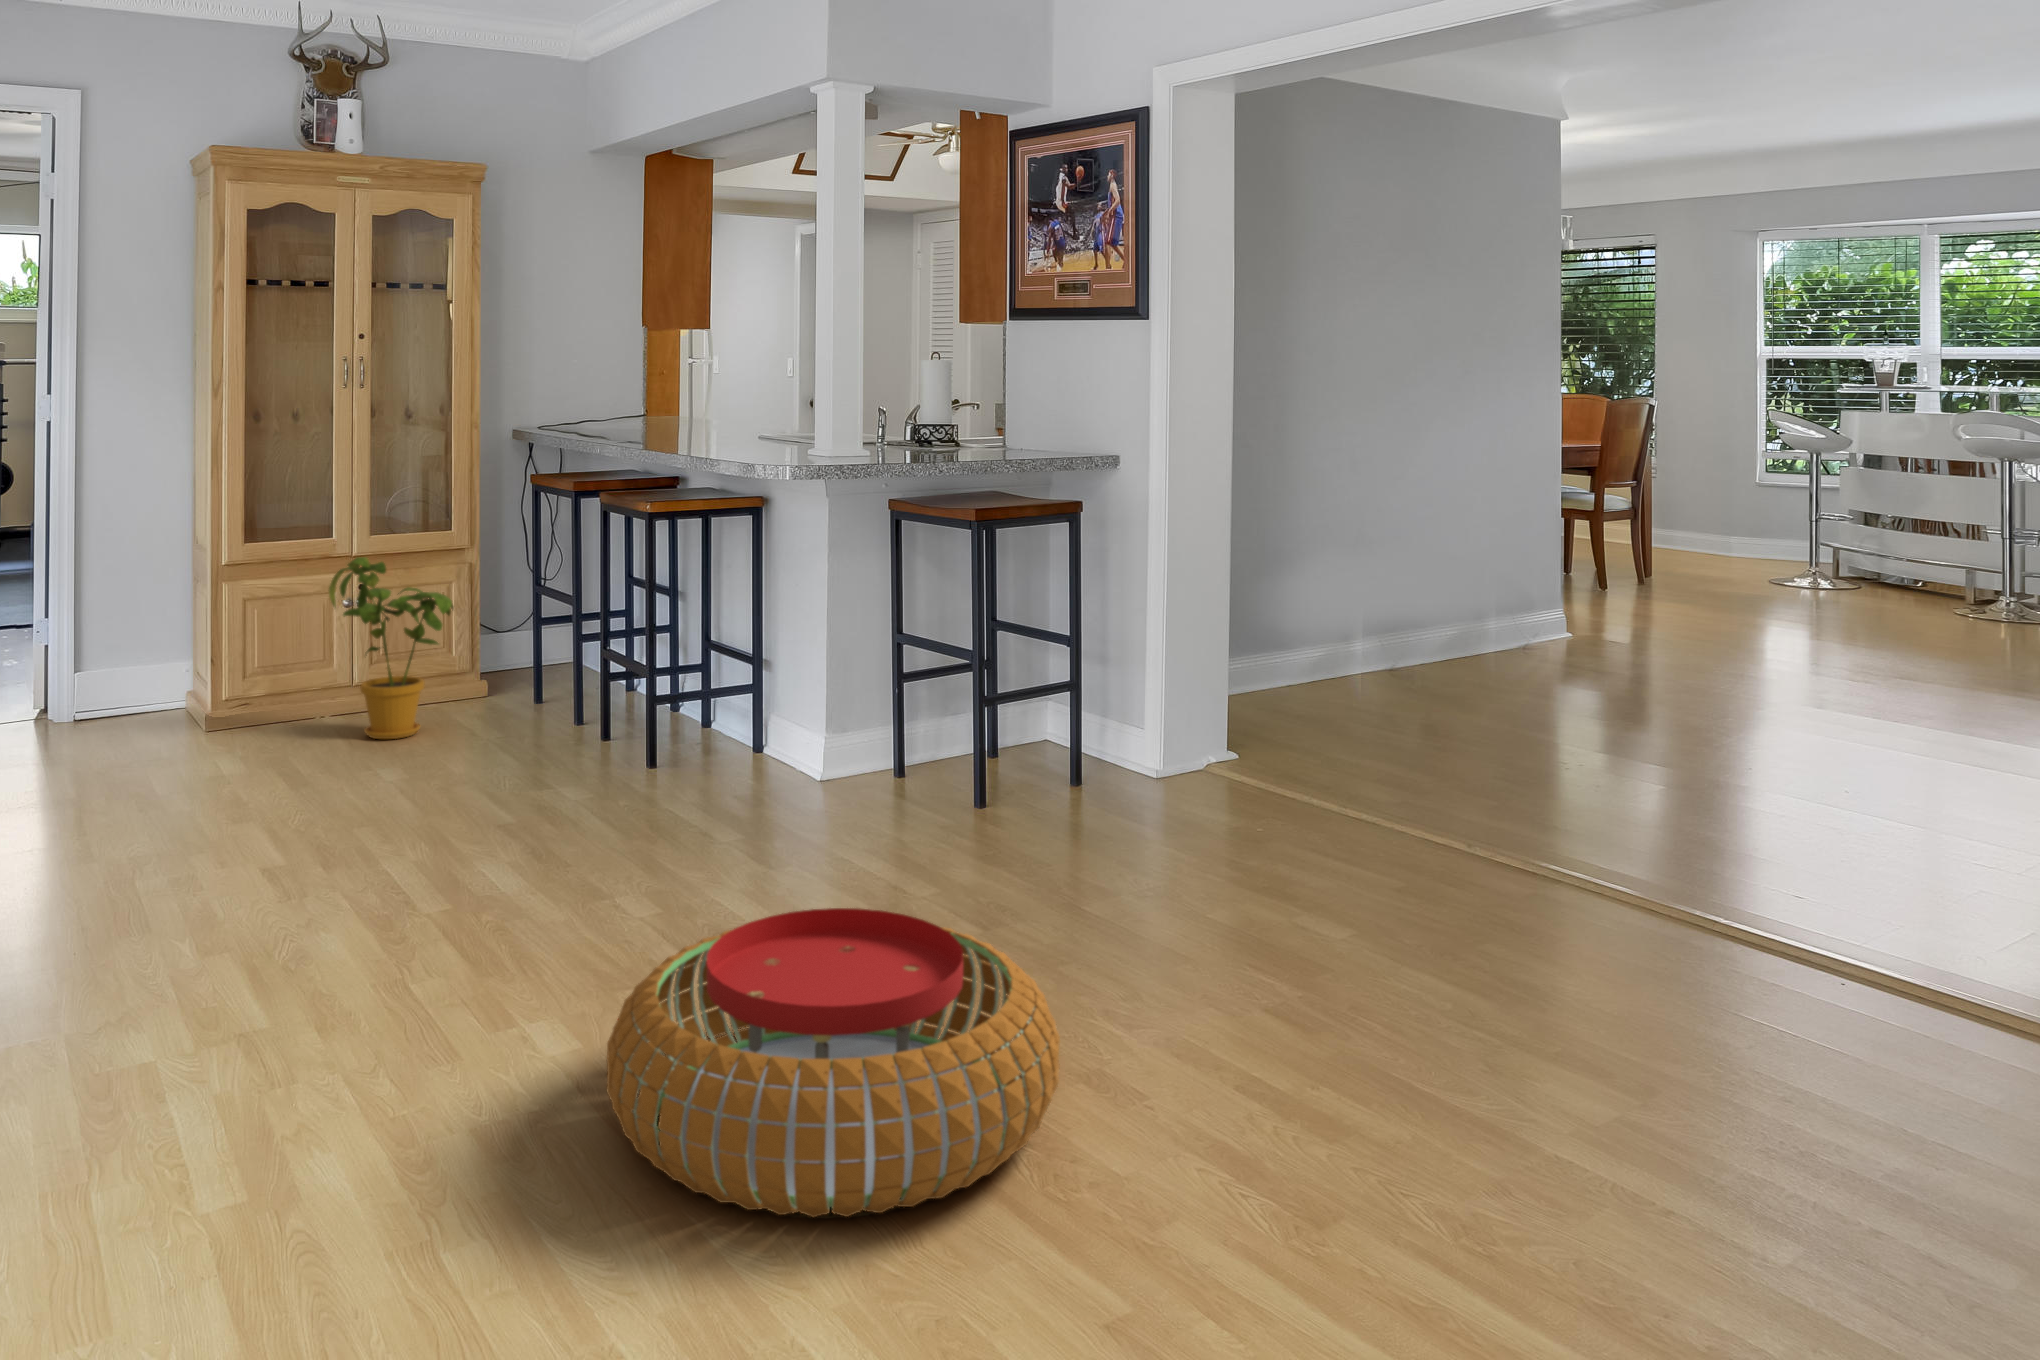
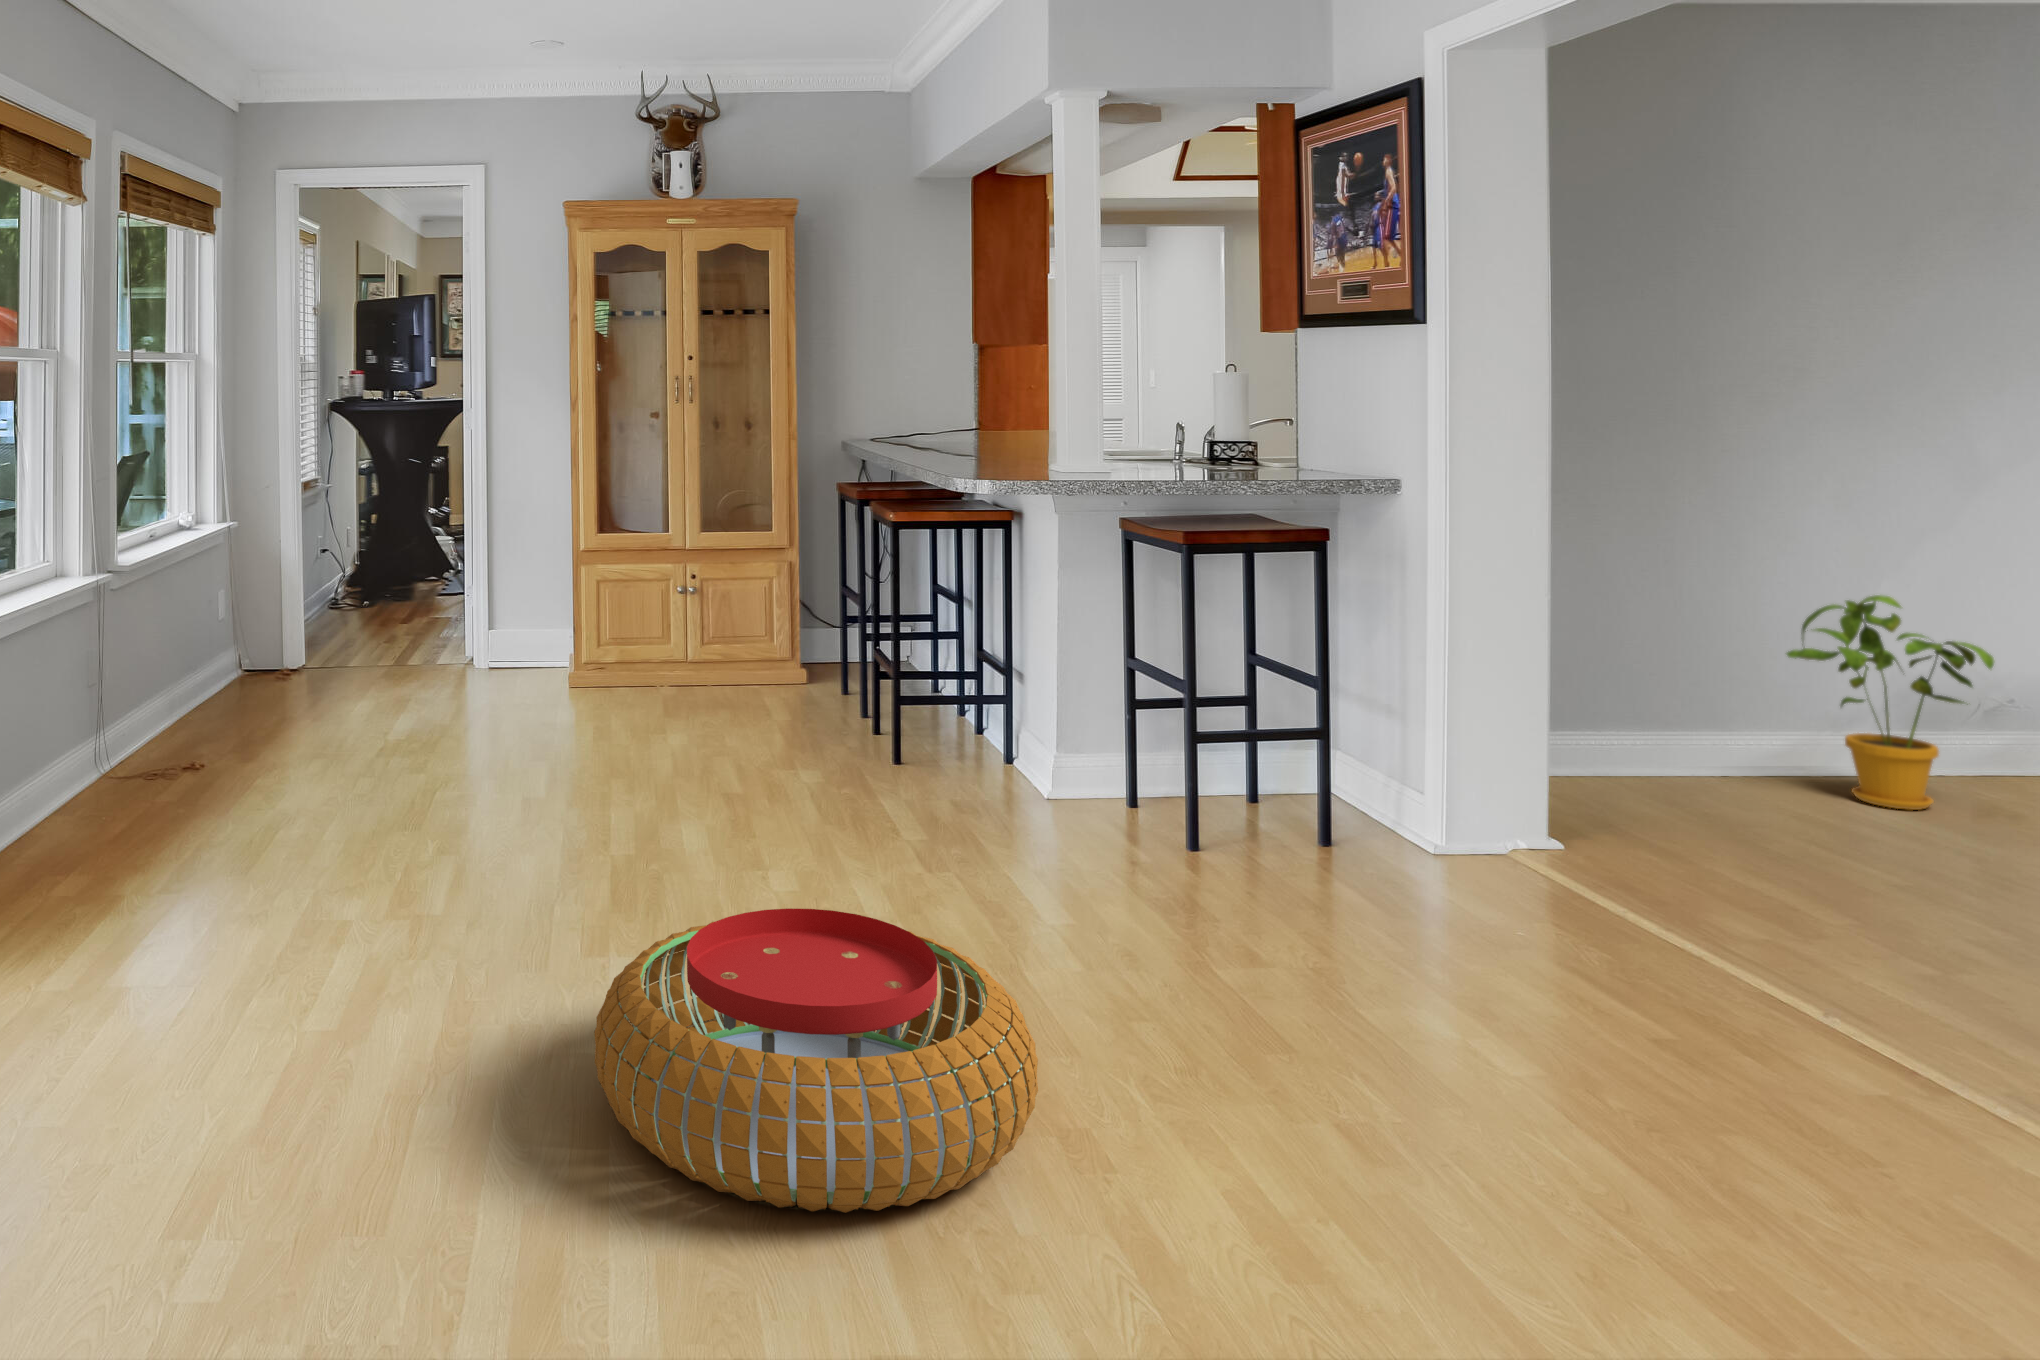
house plant: present [329,557,454,739] -> present [1787,595,1994,810]

